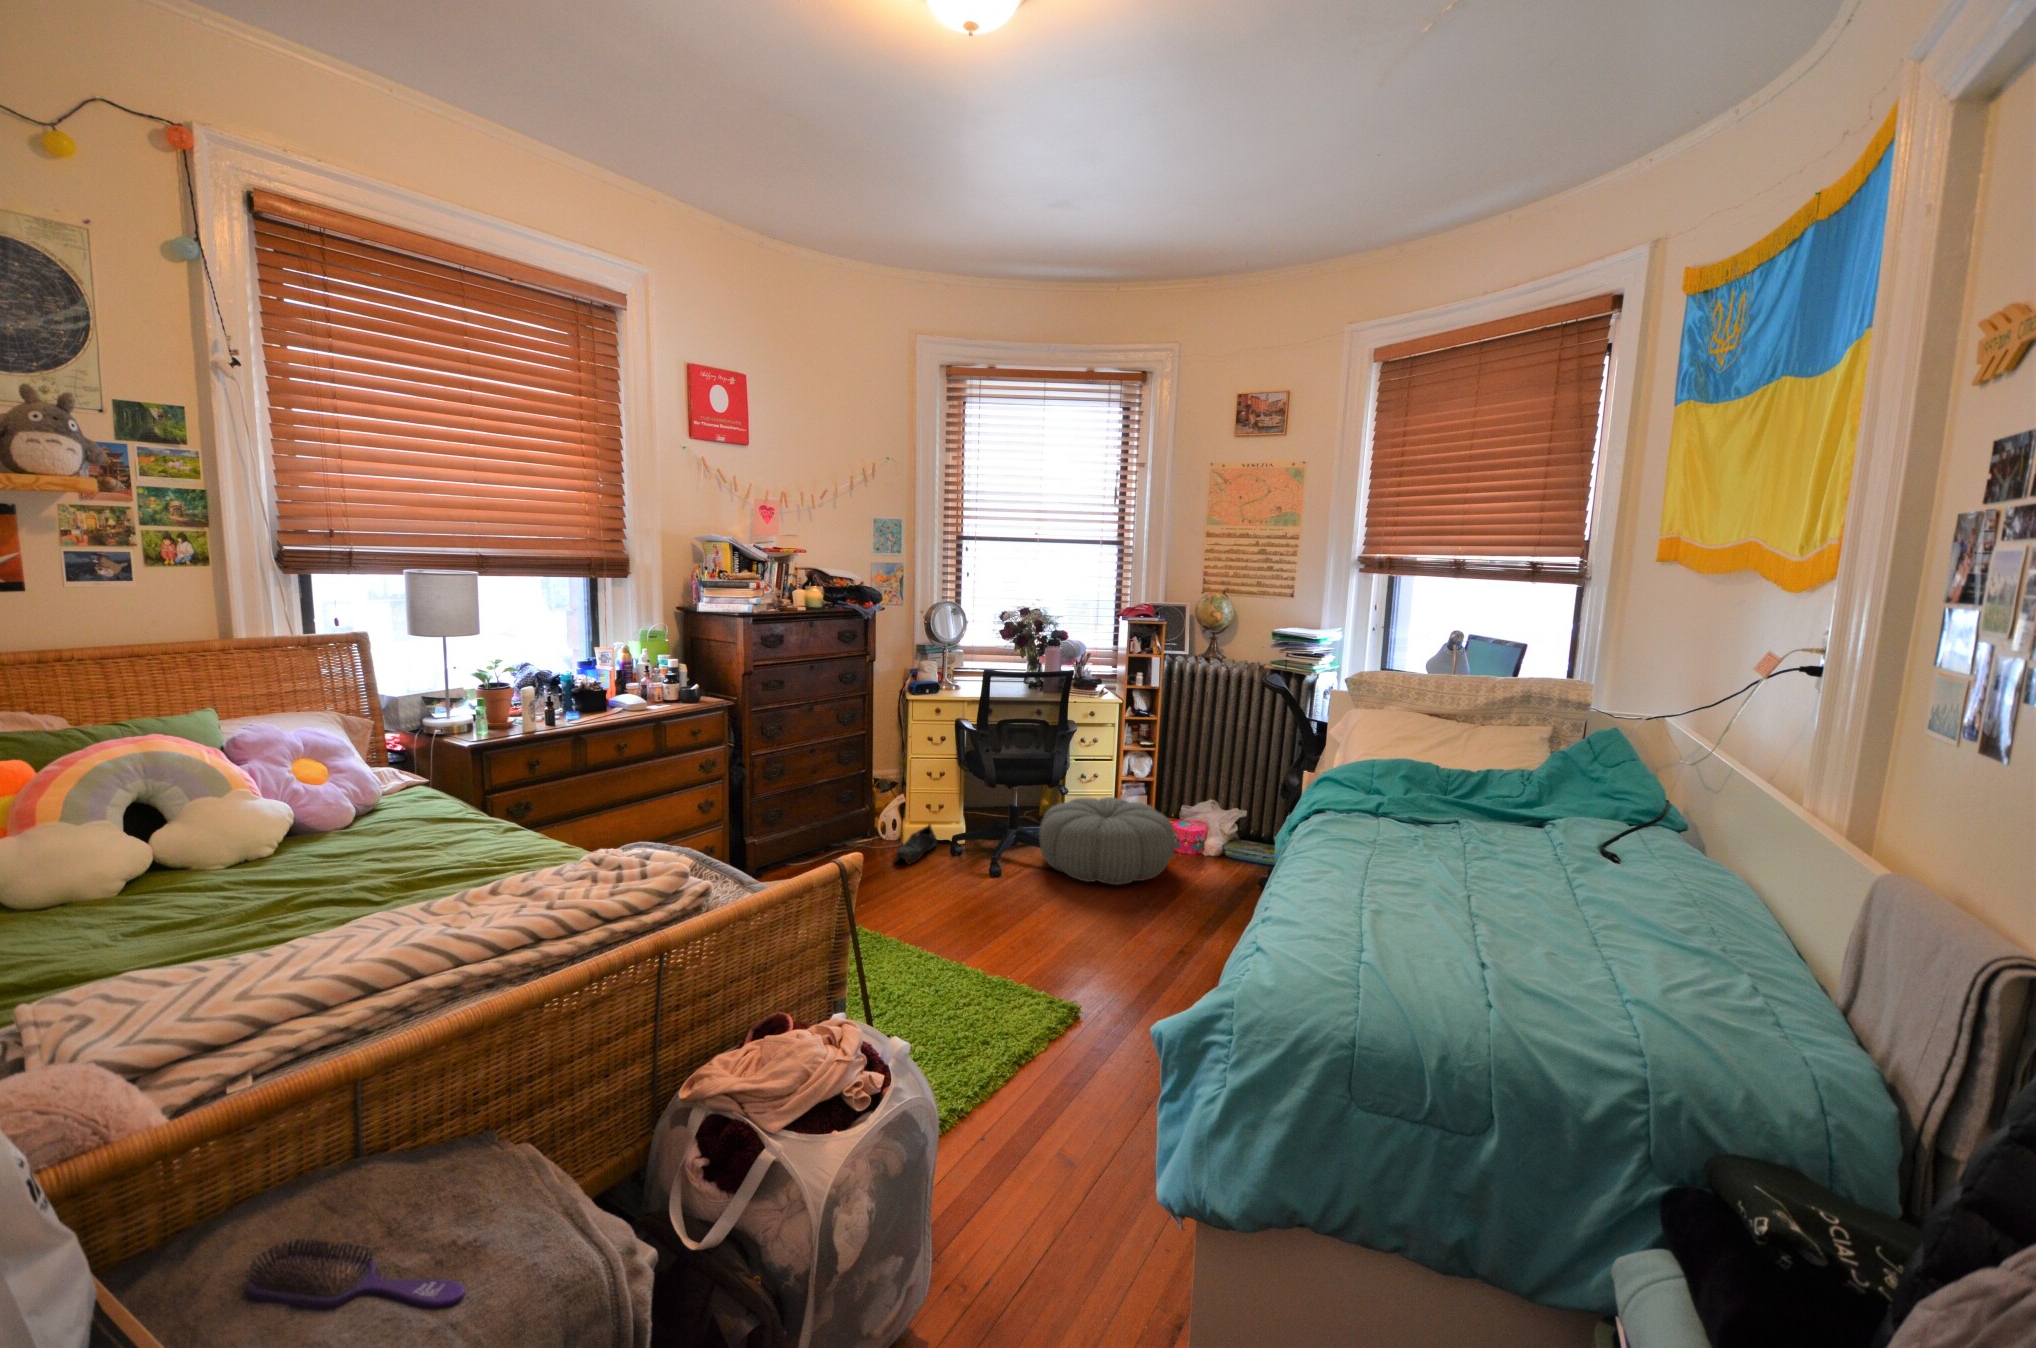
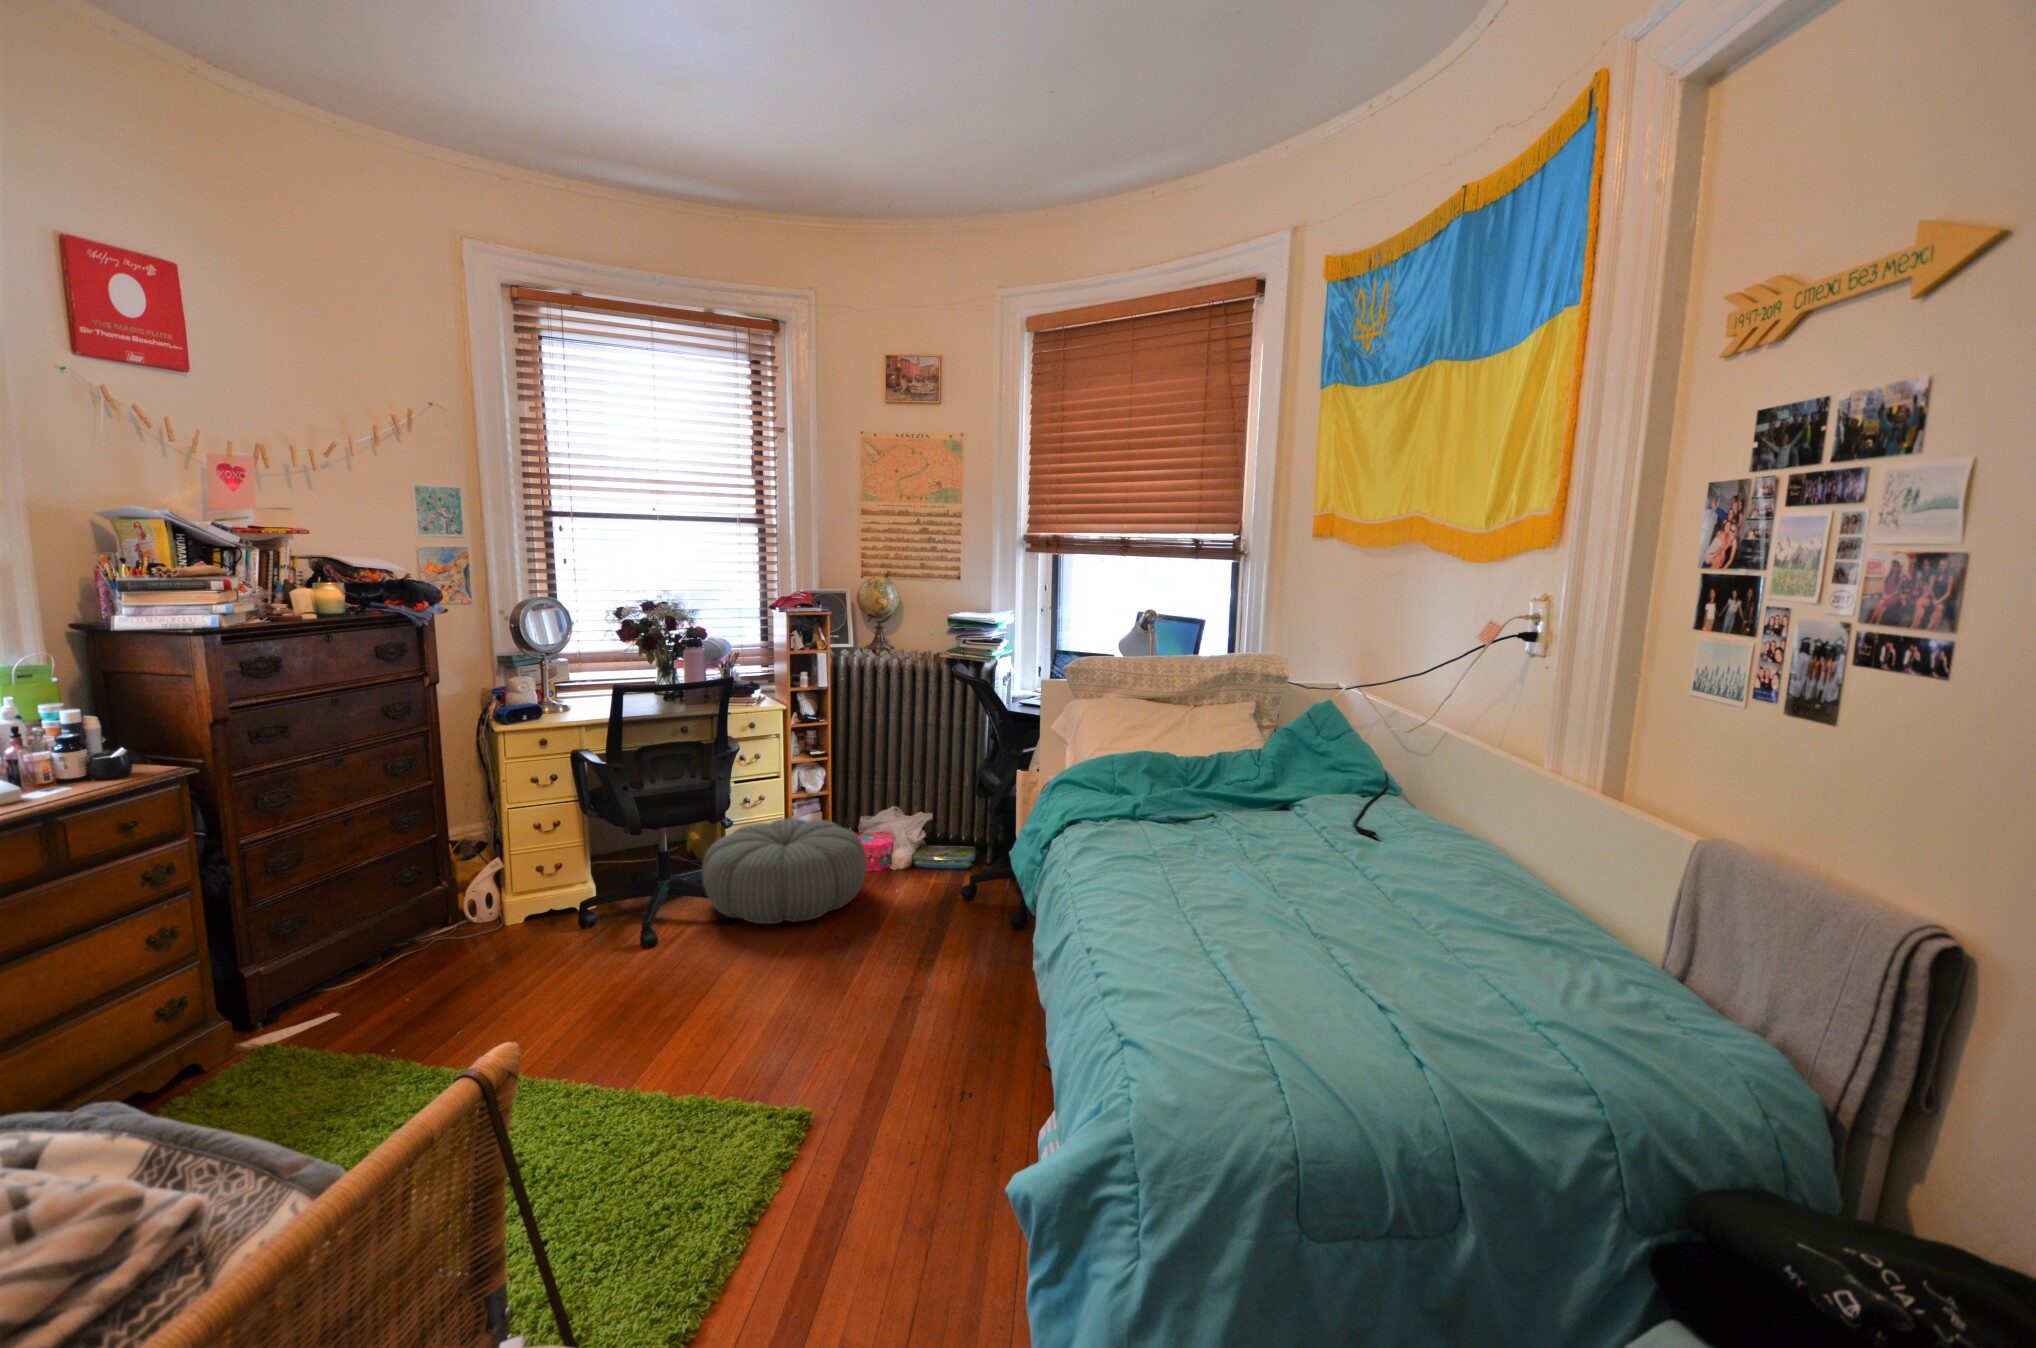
shoe: present [895,824,936,864] -> none [500,891,558,955]

